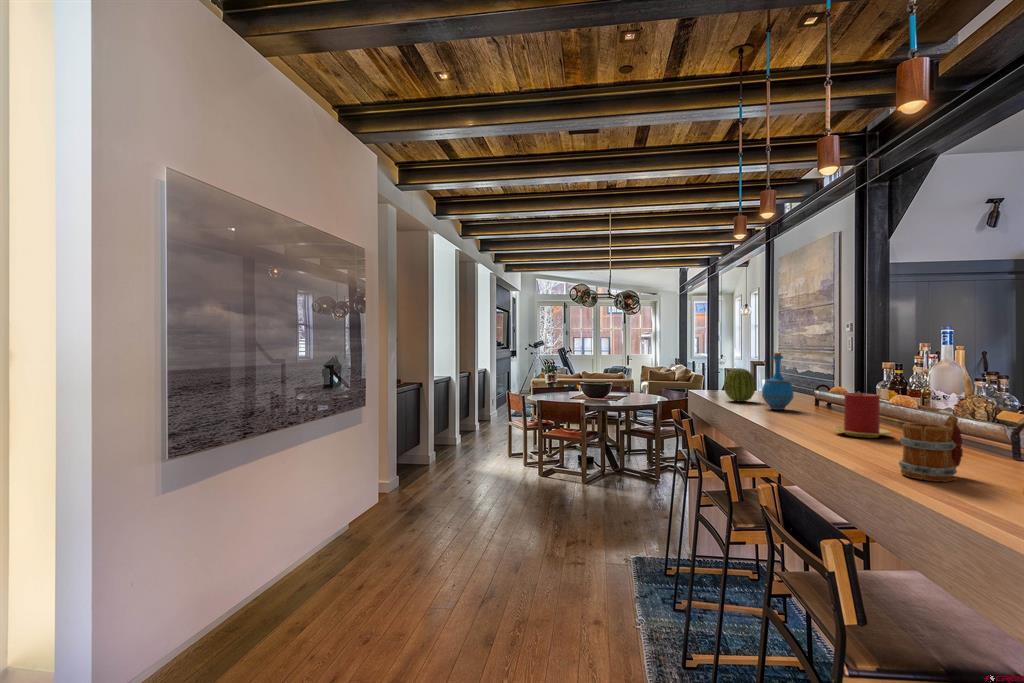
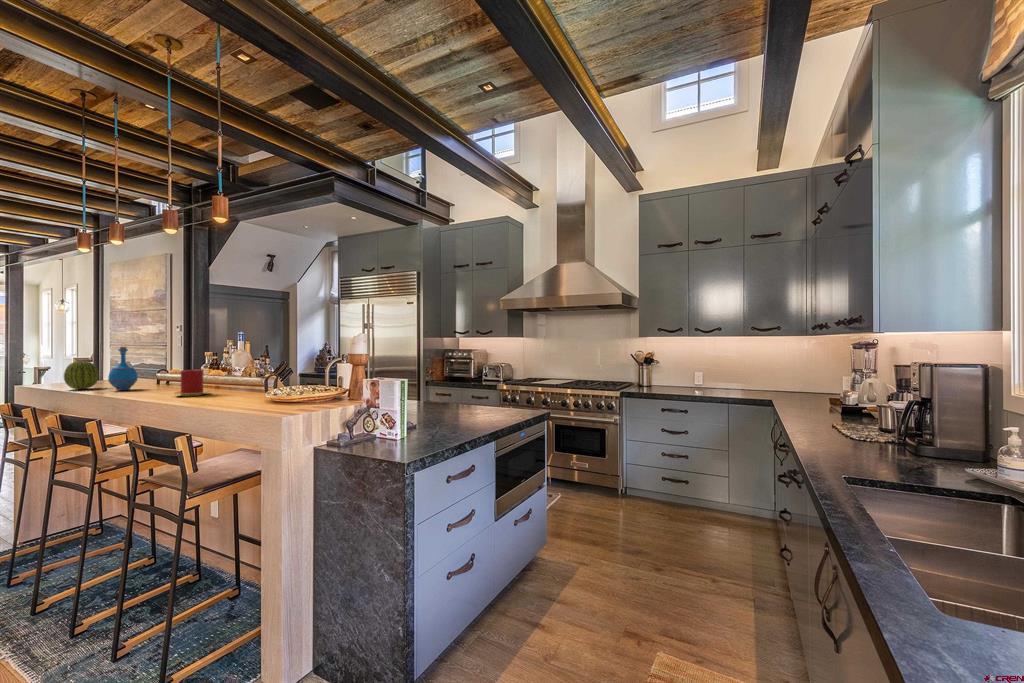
mug: present [899,416,963,482] -> none [214,374,245,407]

